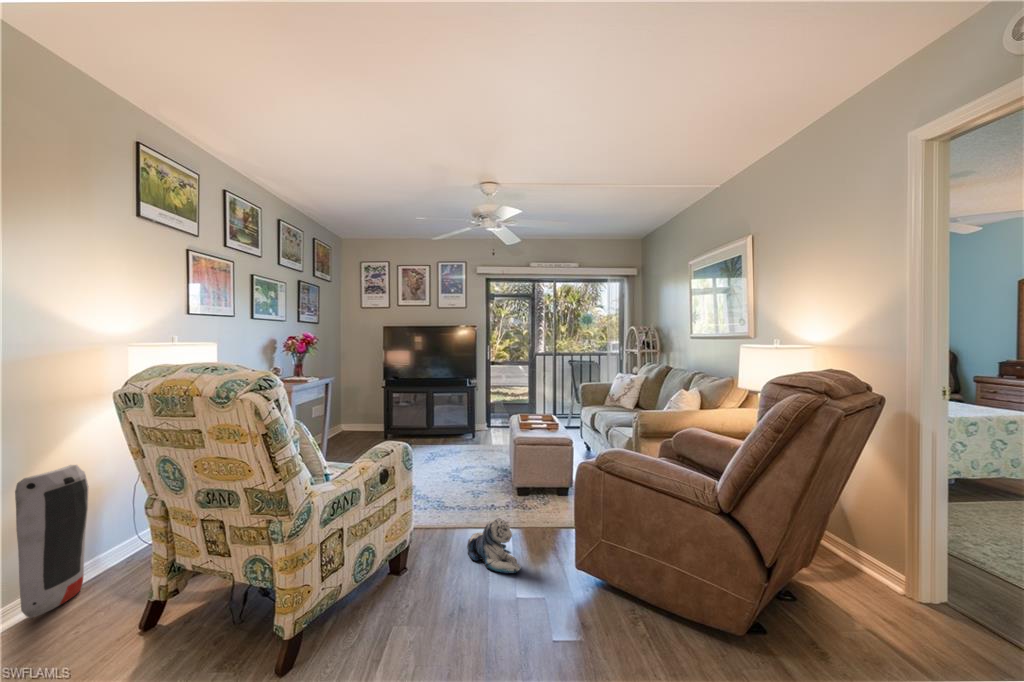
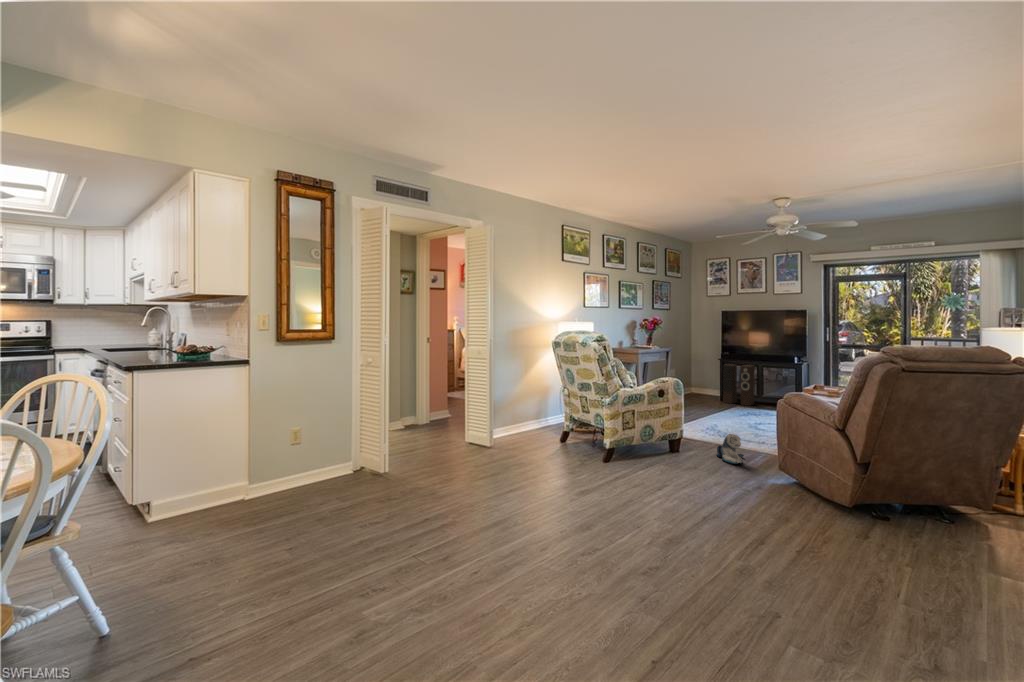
speaker: none [391,390,426,438] -> present [723,364,755,406]
air purifier: present [15,465,88,618] -> none [524,375,545,432]

